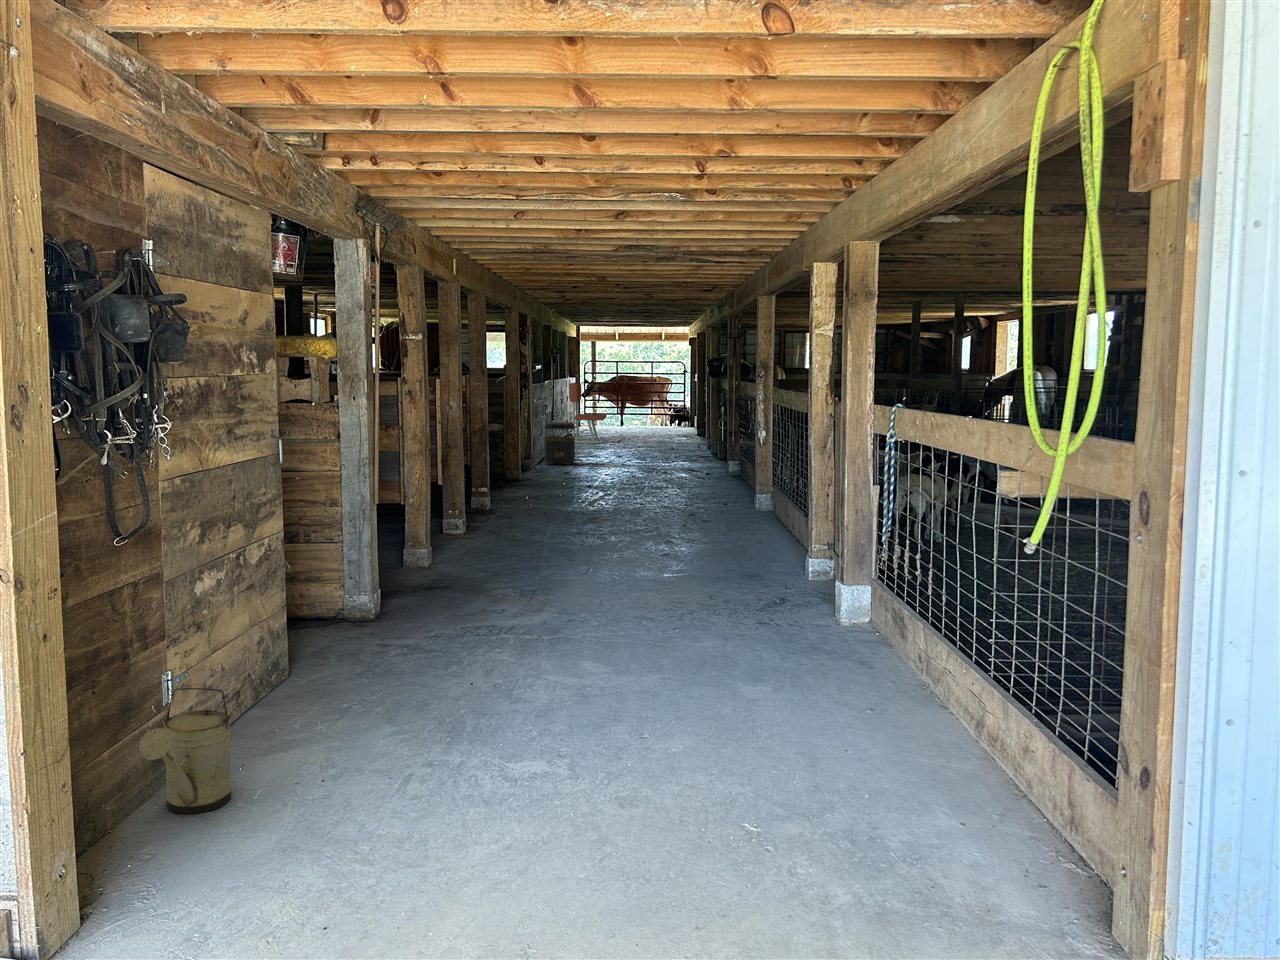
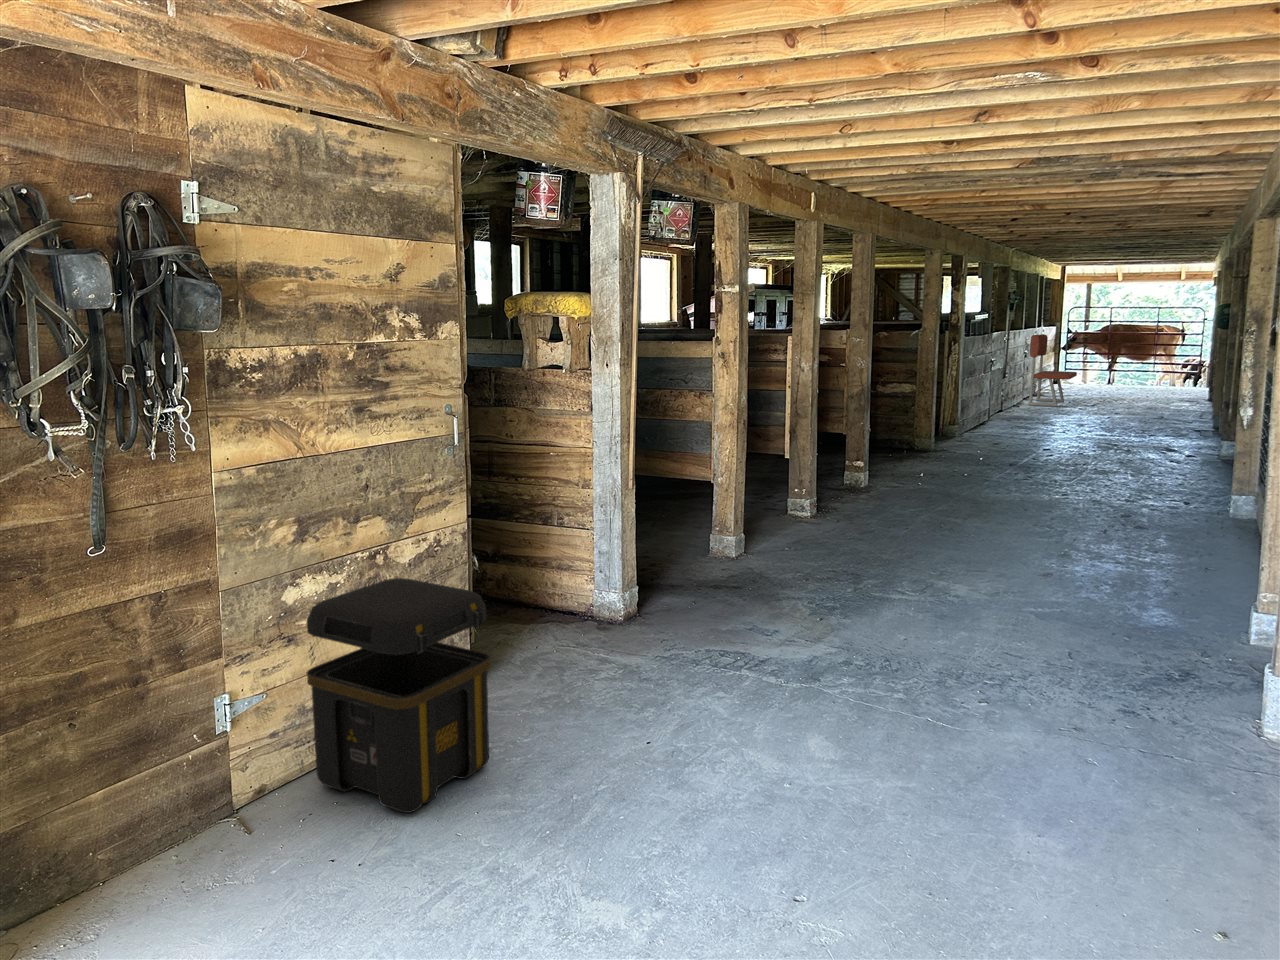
toolbox: present [544,422,576,465] -> present [307,578,491,813]
watering can: present [139,688,231,814] -> none [107,722,269,875]

